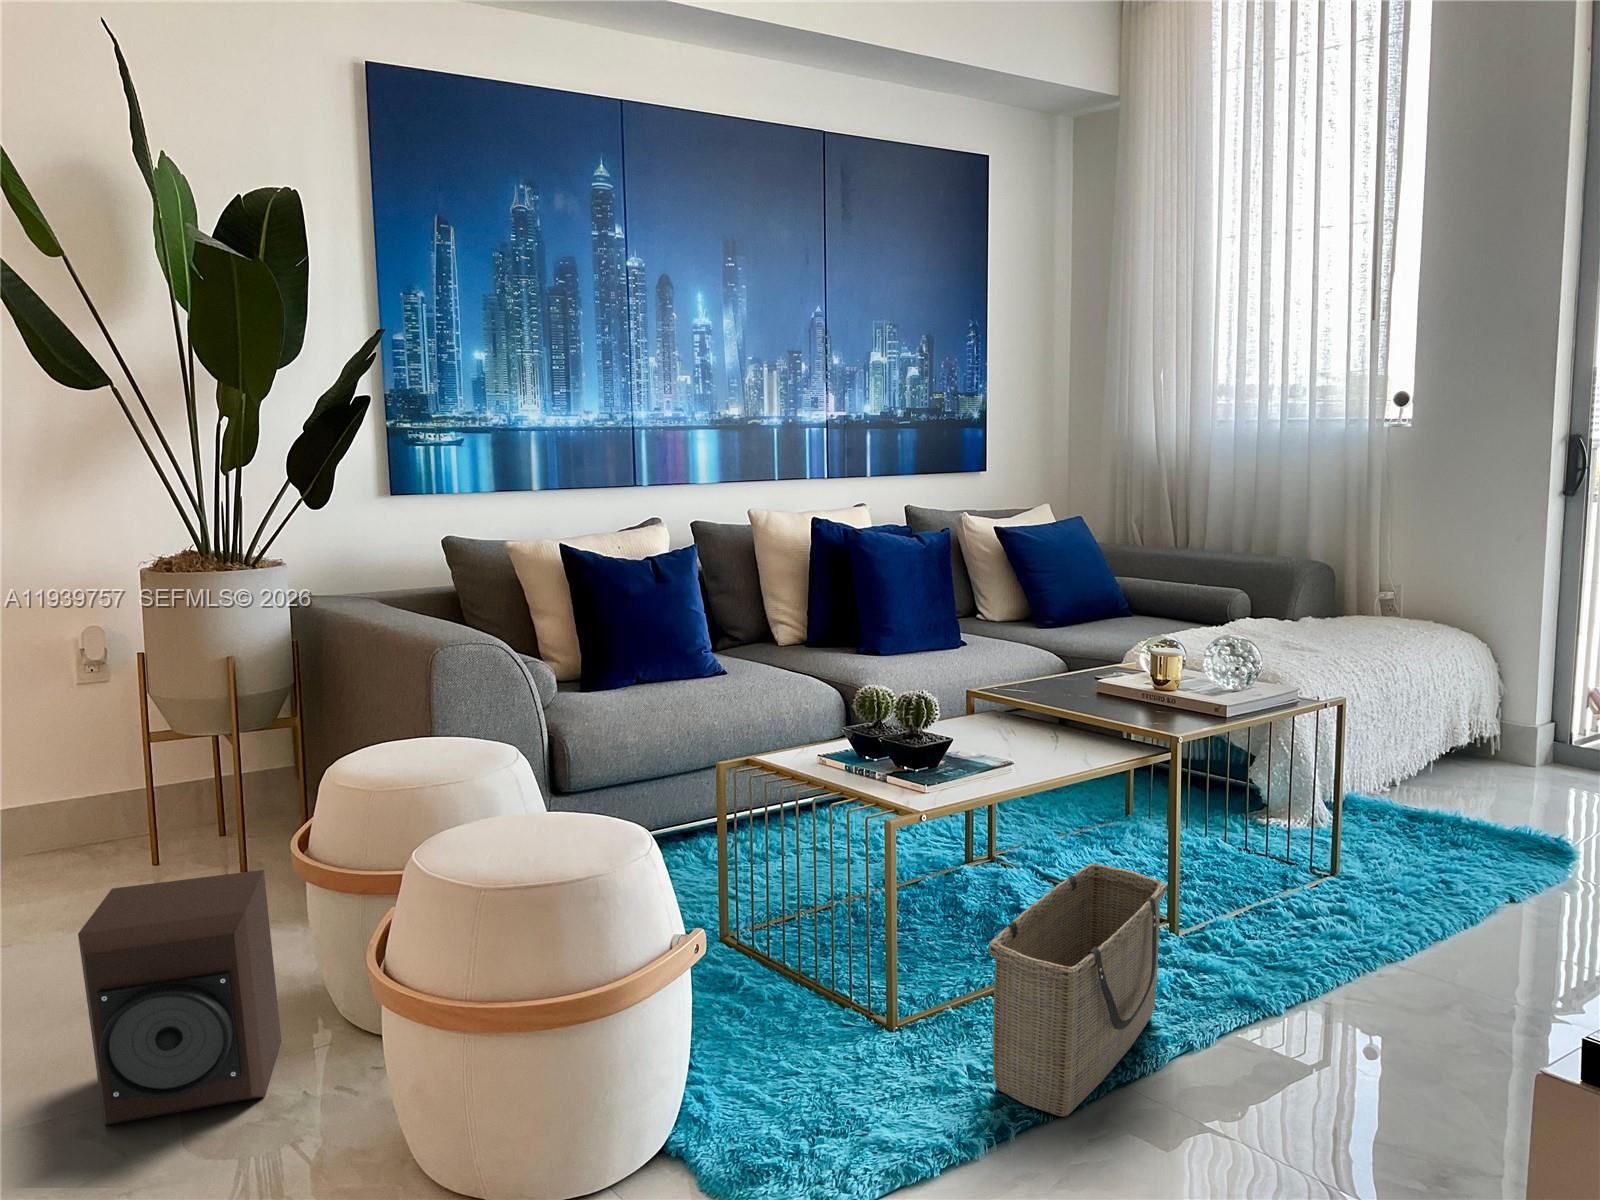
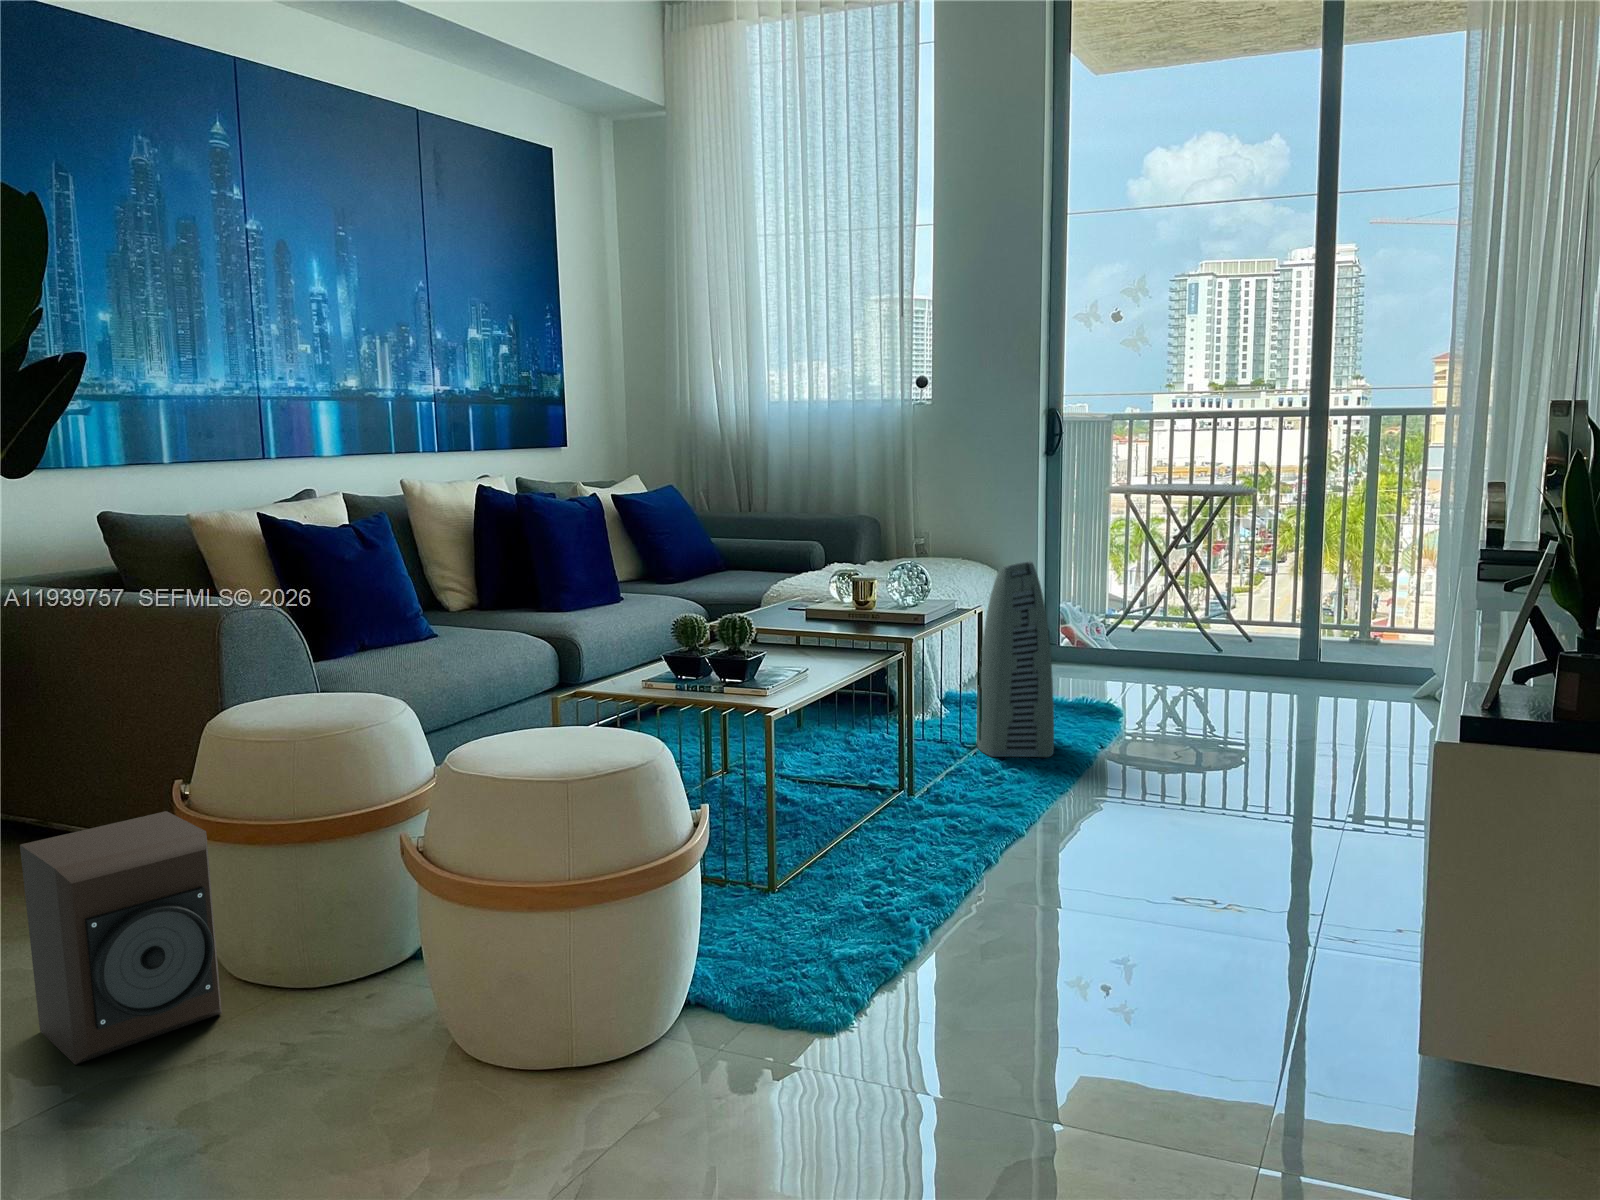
air purifier: none [1361,661,1482,939] -> present [977,561,1054,757]
basket: present [989,863,1167,1116] -> none [812,720,902,881]

